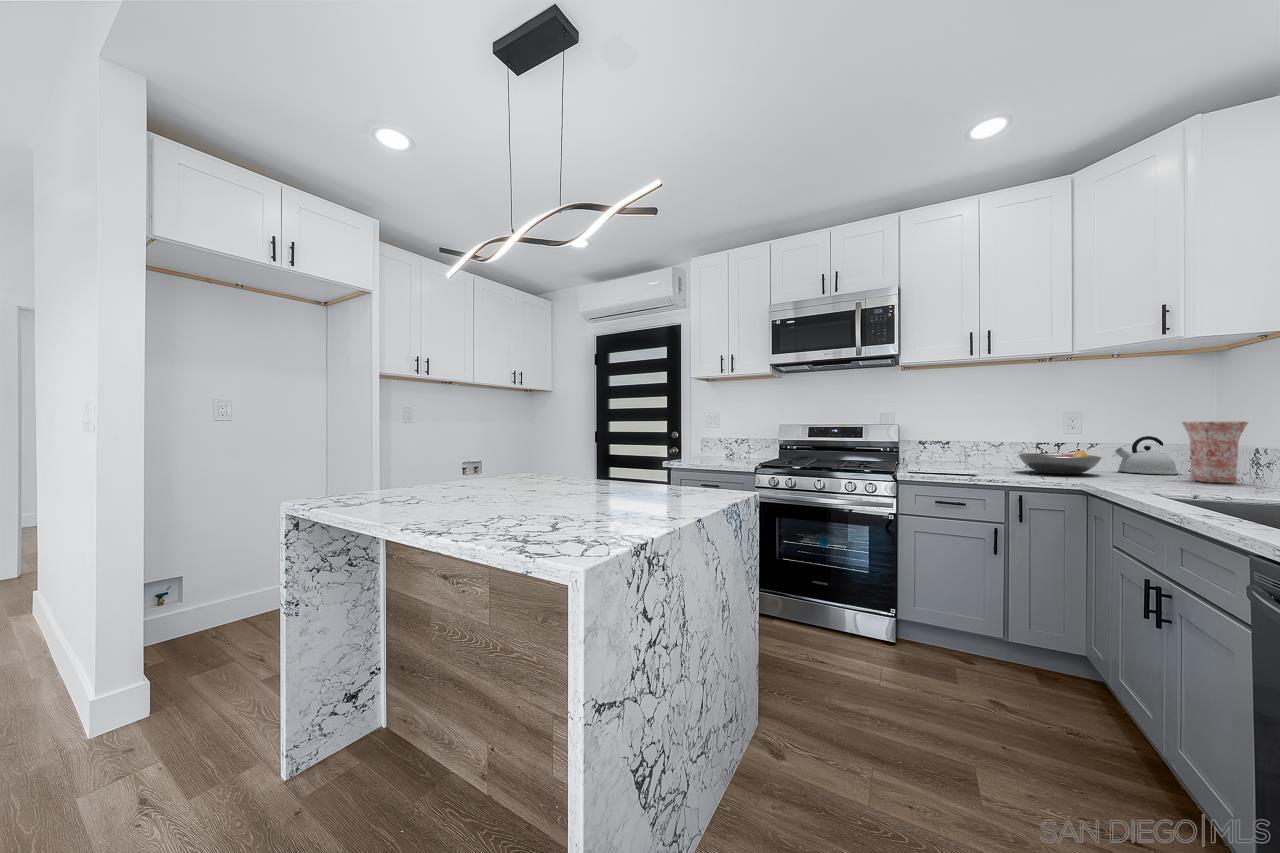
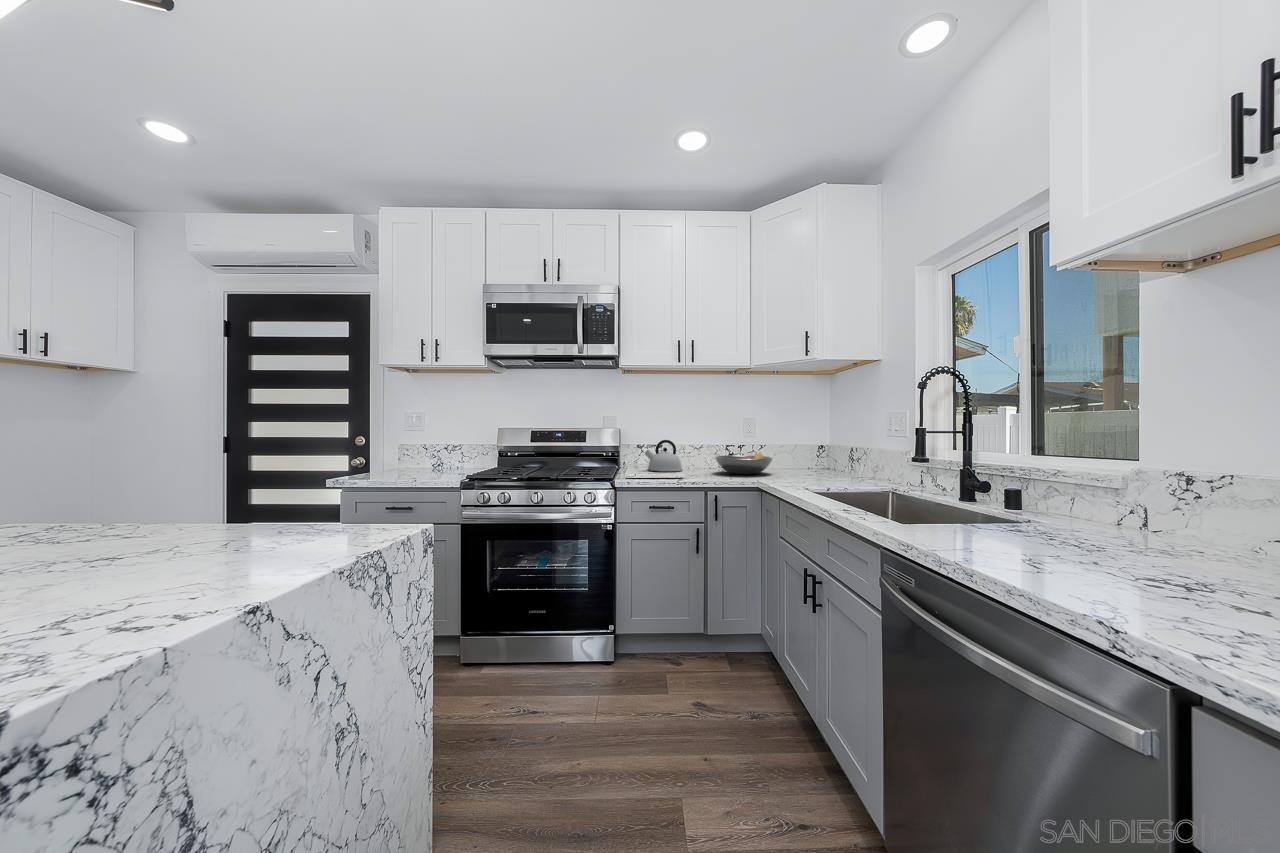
vase: present [1182,421,1248,483] -> none [822,428,859,477]
kettle: present [1115,436,1178,474] -> present [645,440,682,471]

